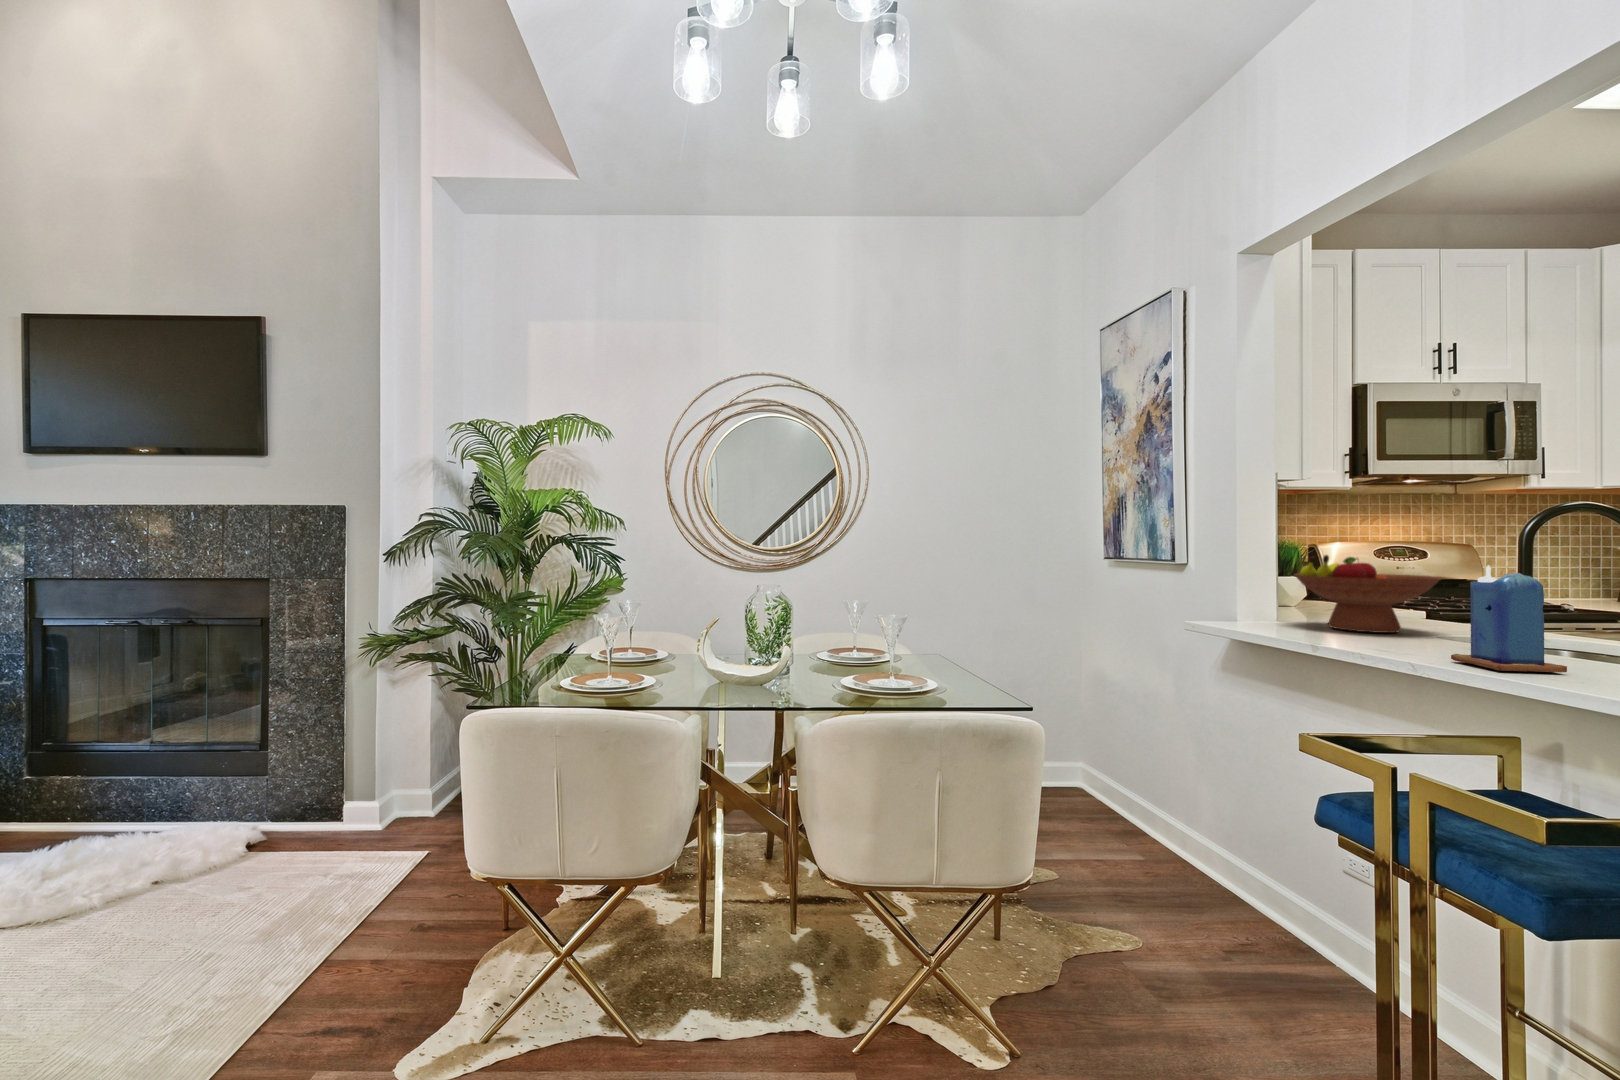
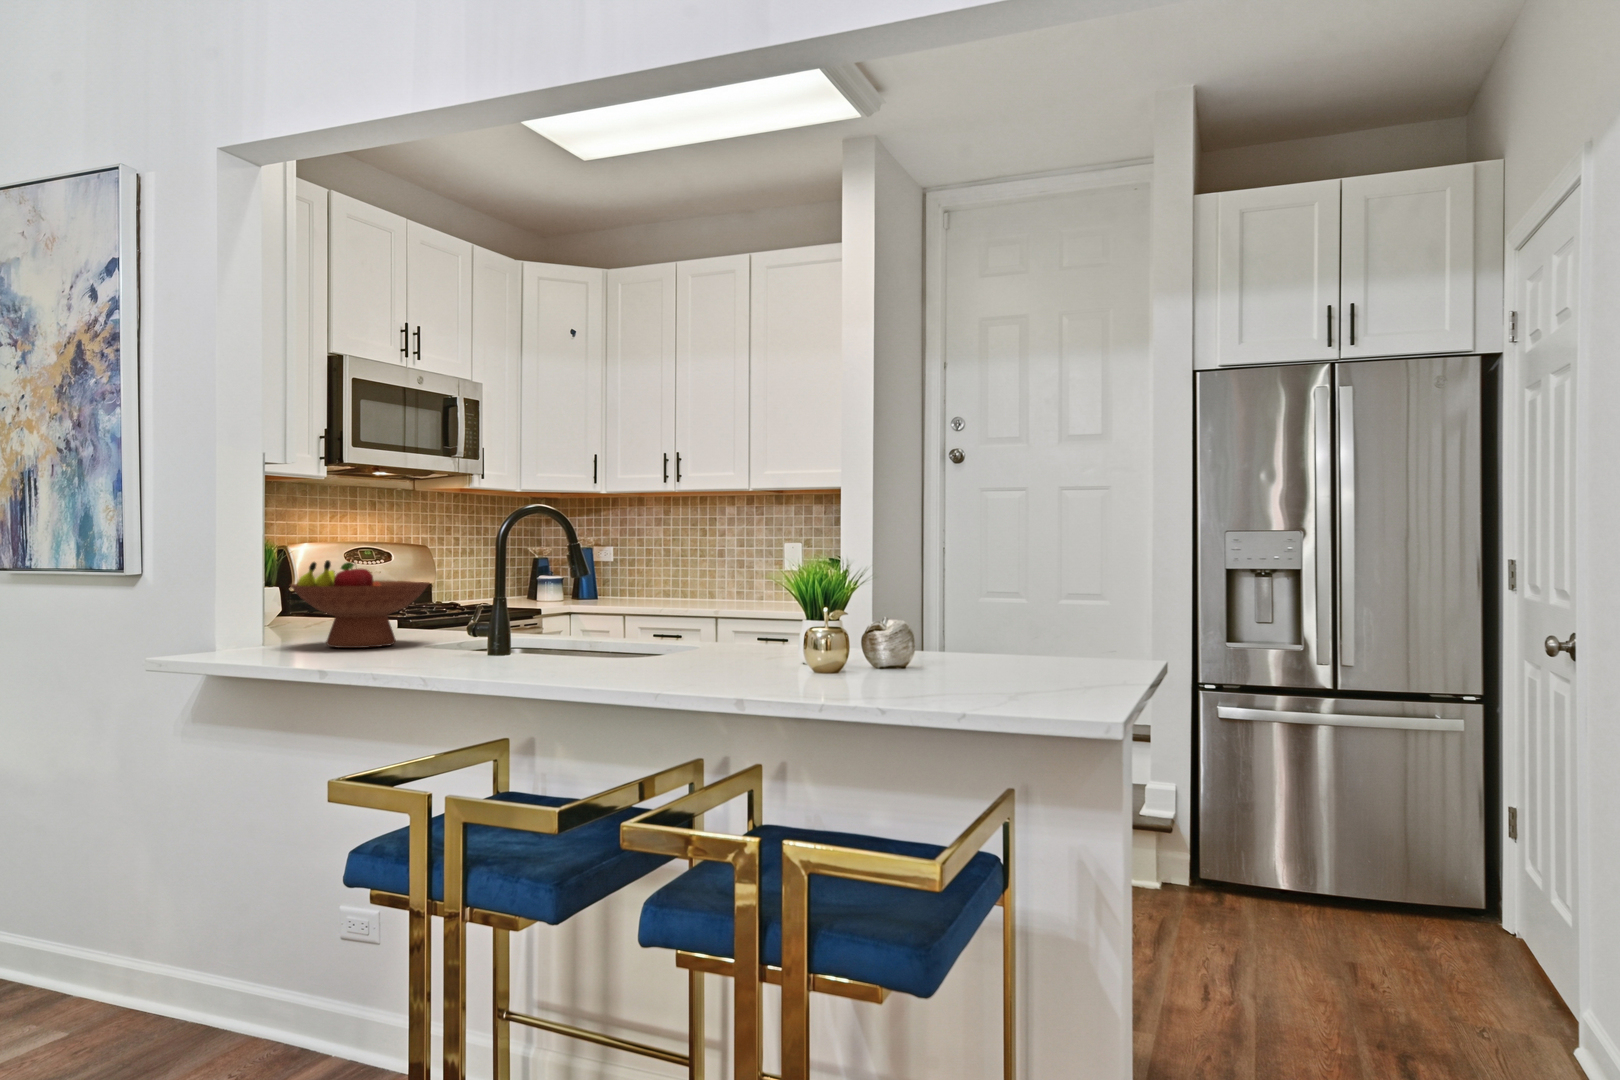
candle: present [1451,565,1567,672] -> none [452,568,530,667]

